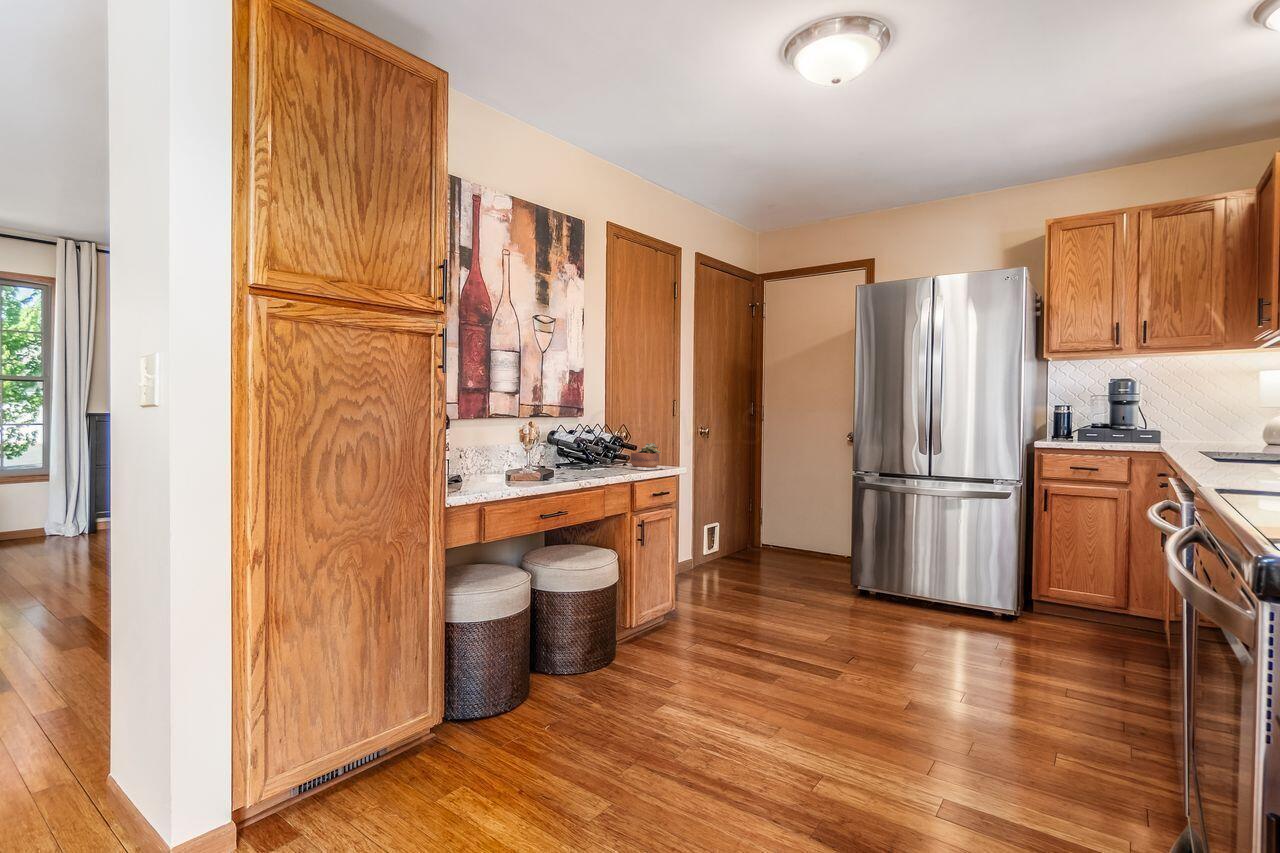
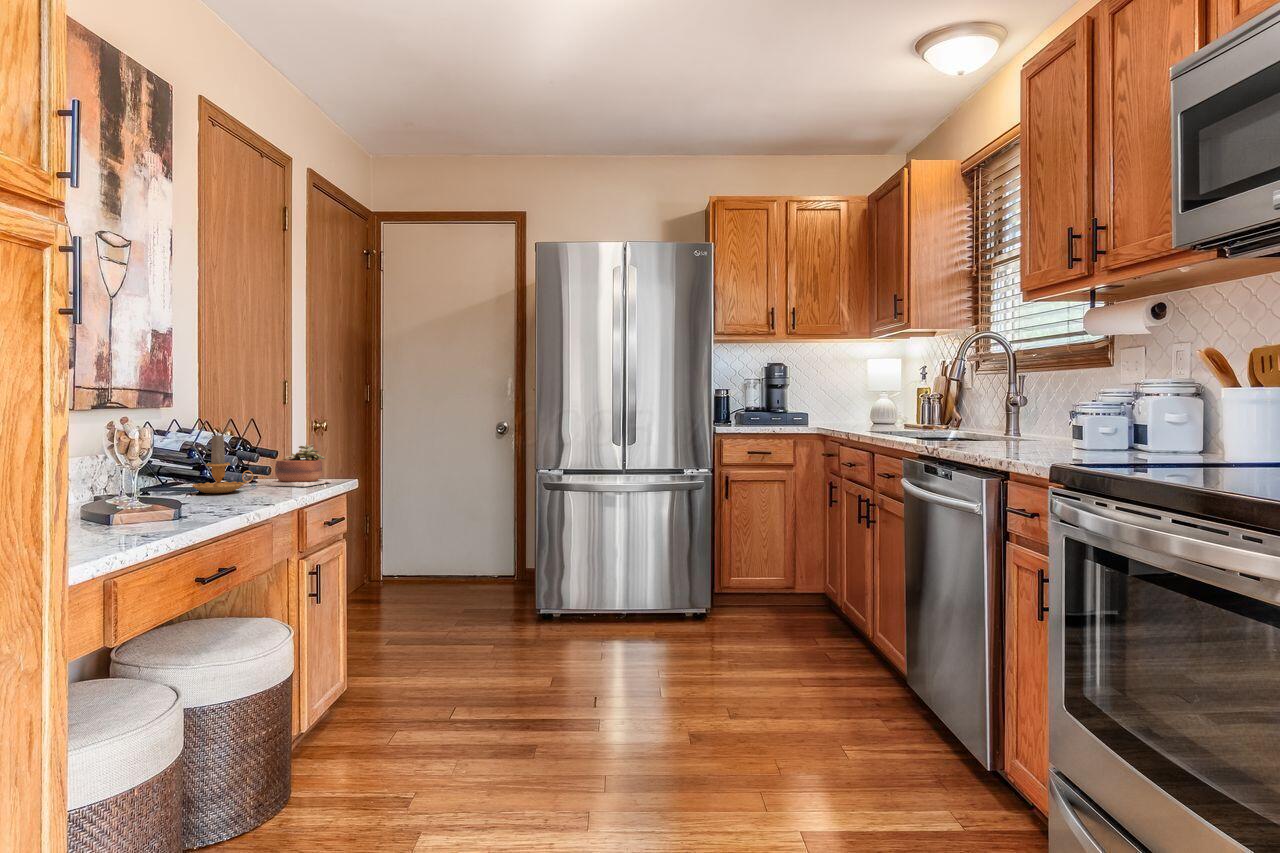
candle: none [577,432,612,470] -> present [192,434,253,493]

